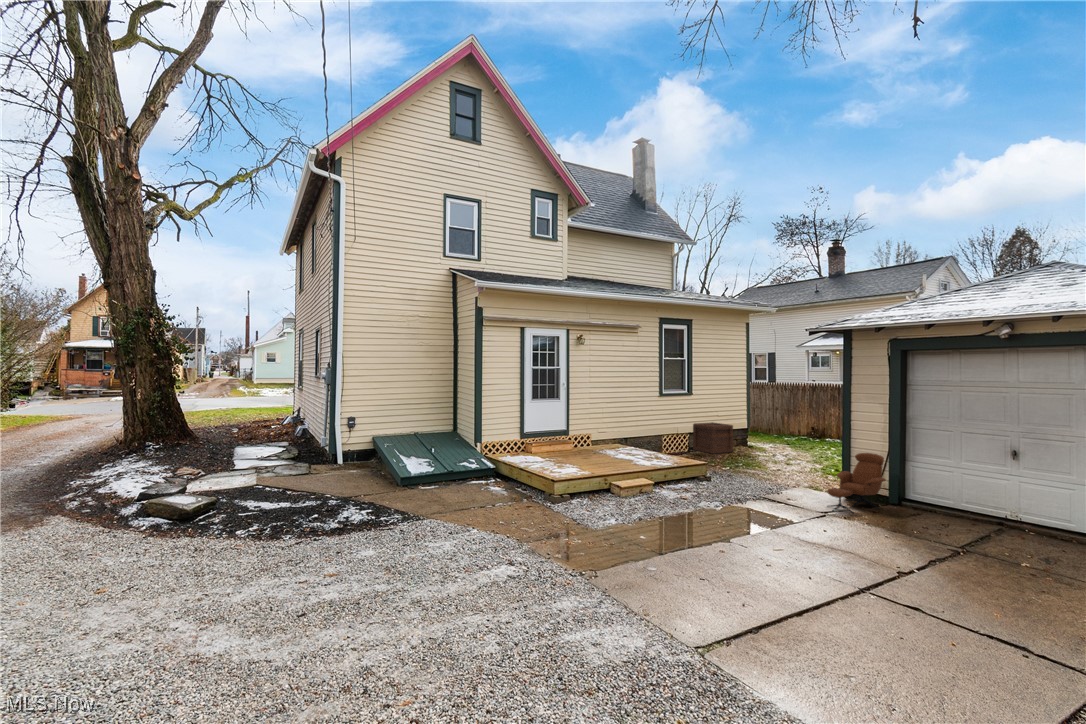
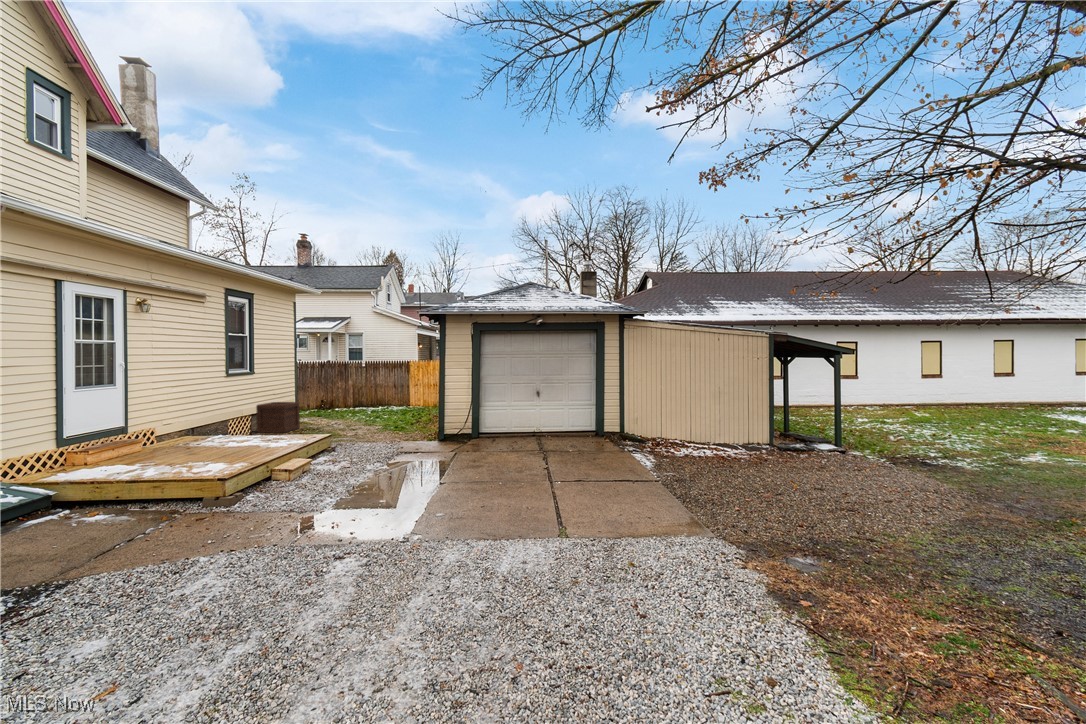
lounge chair: present [828,453,886,511] -> none [443,405,475,450]

